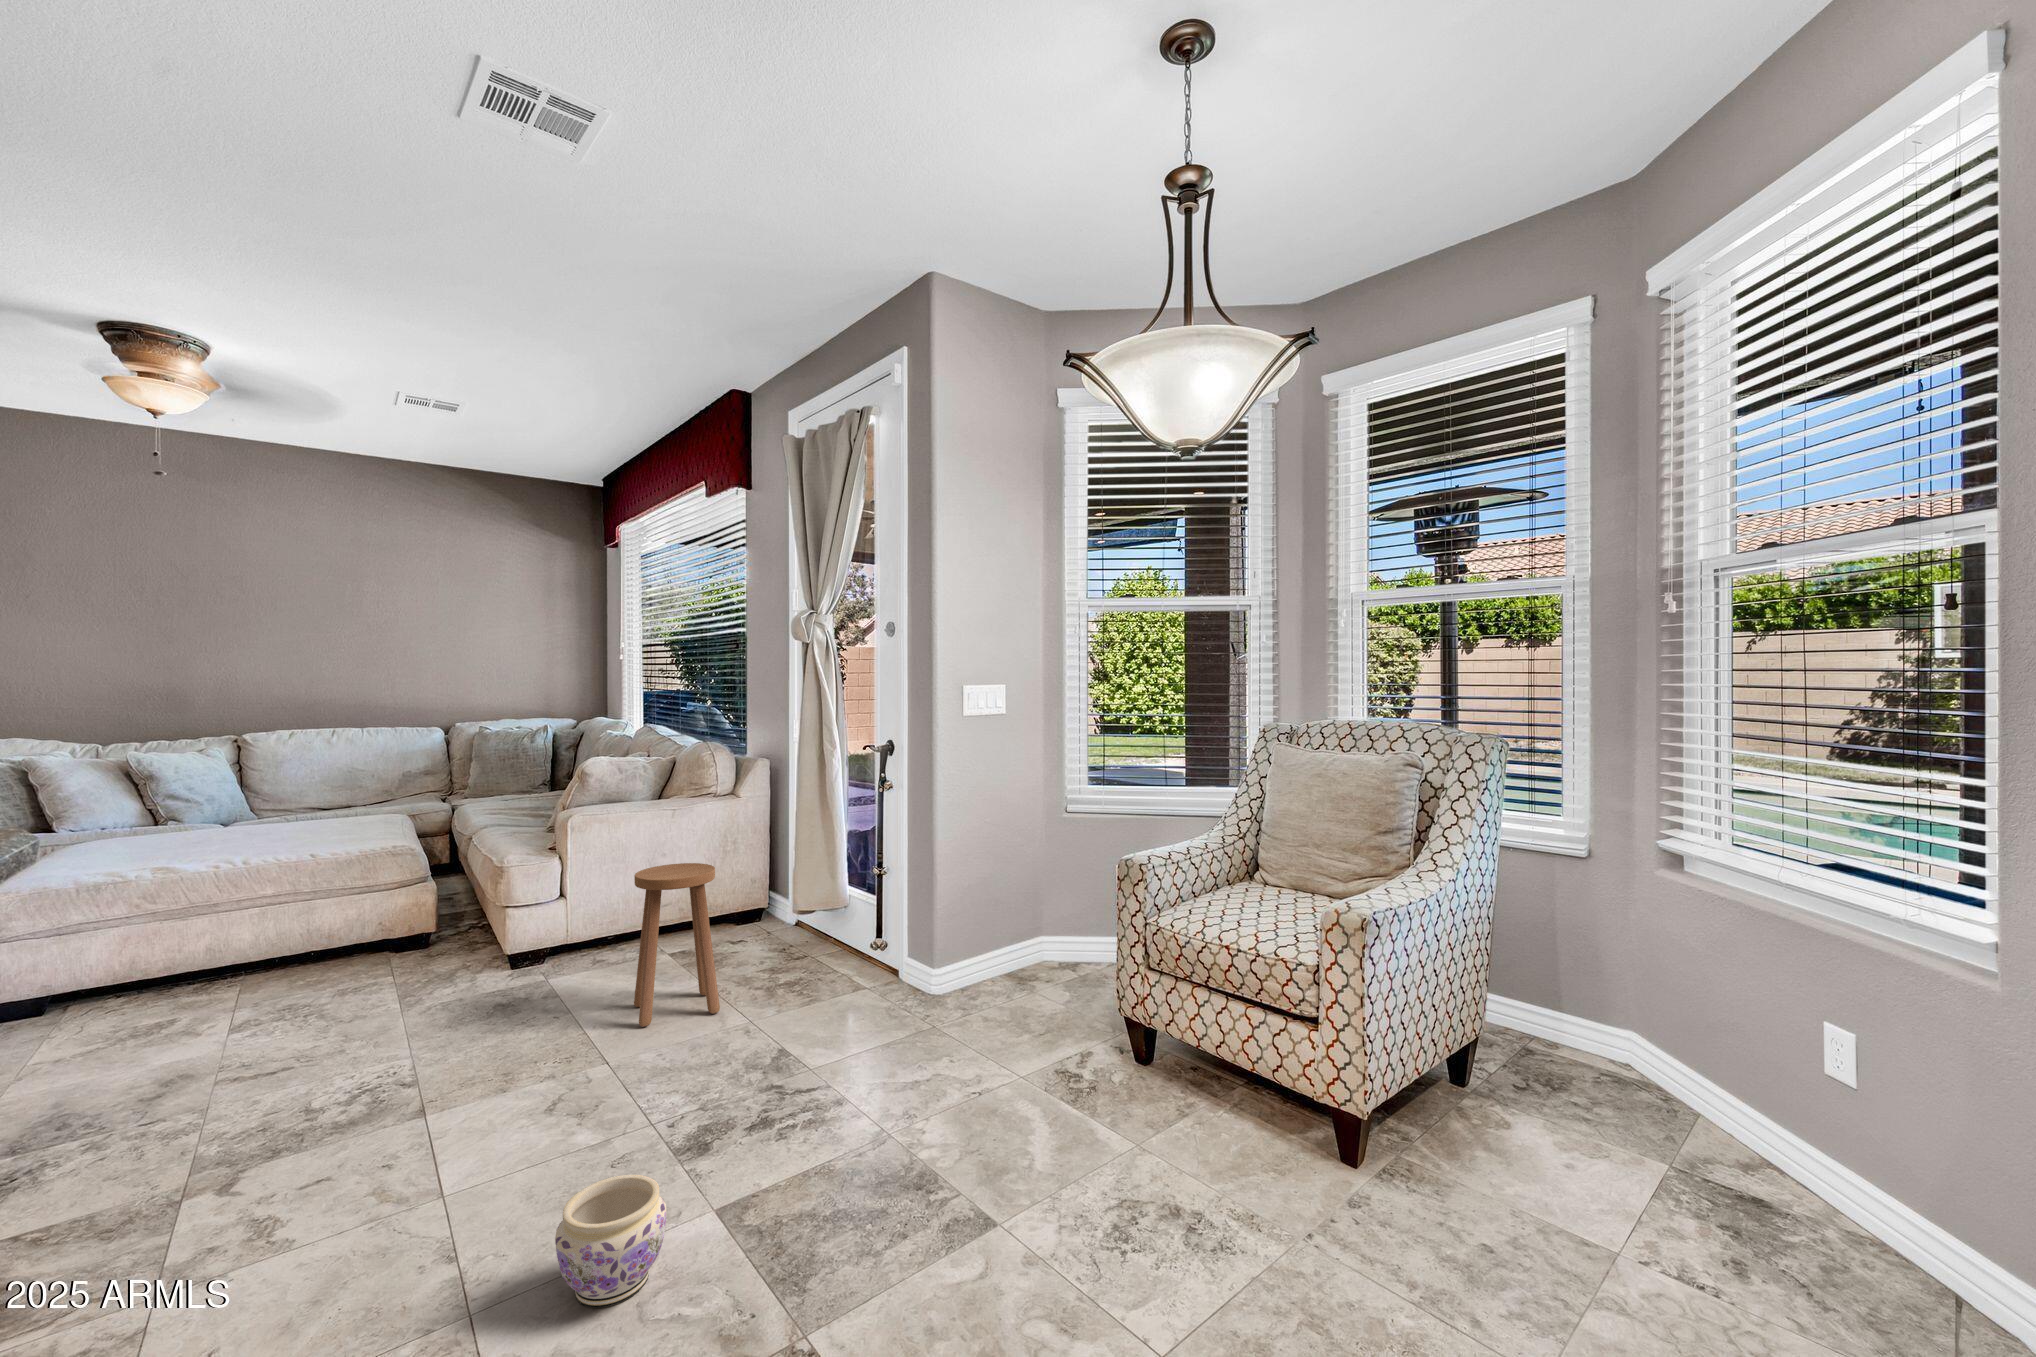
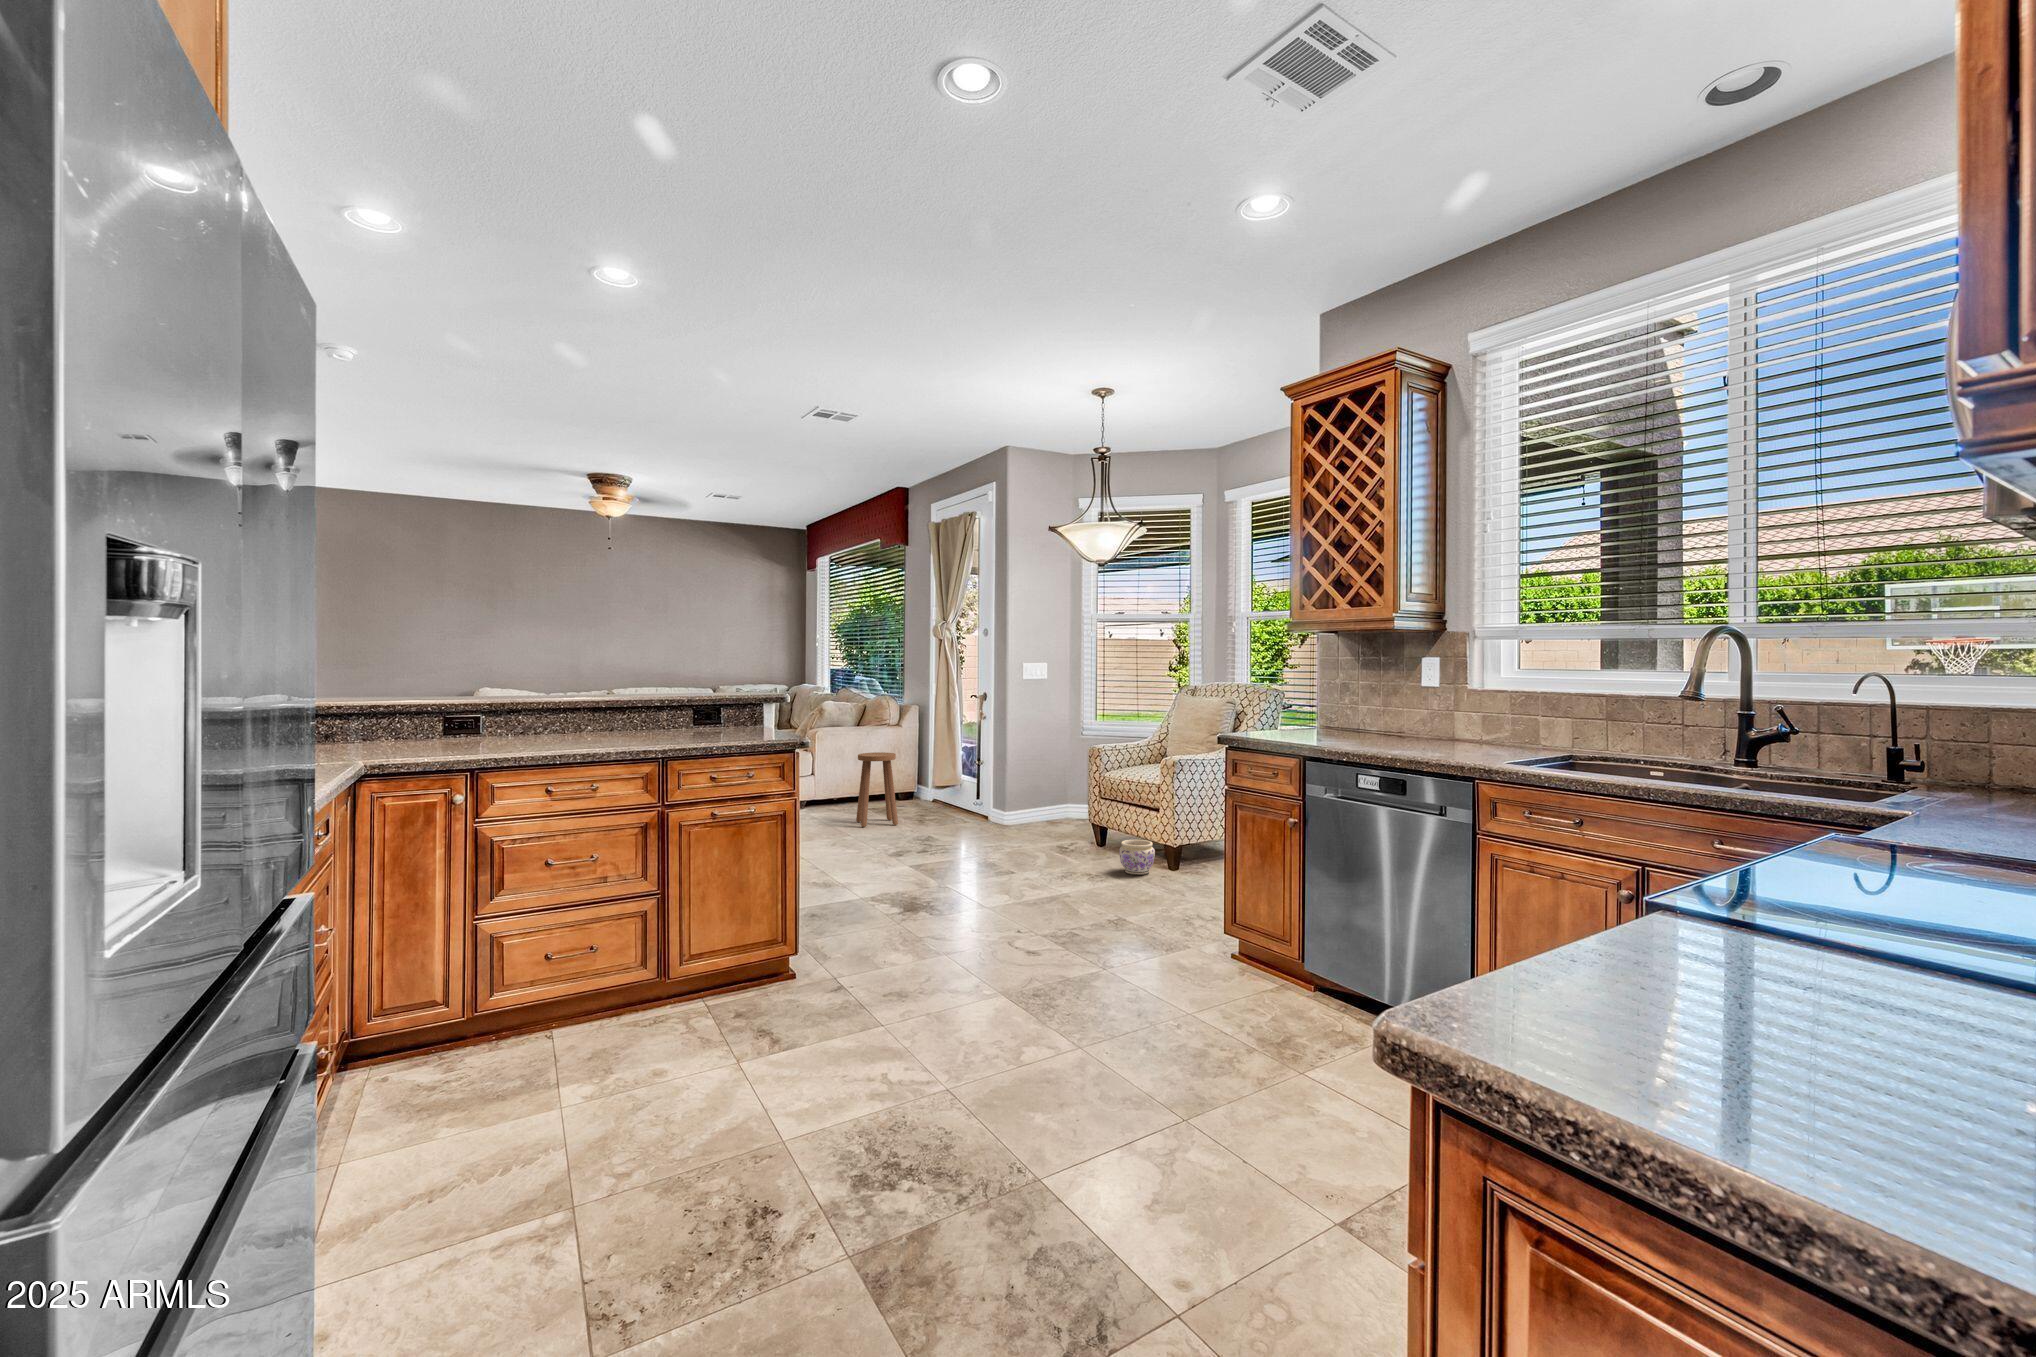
planter: present [555,1175,667,1308] -> present [1119,840,1155,875]

